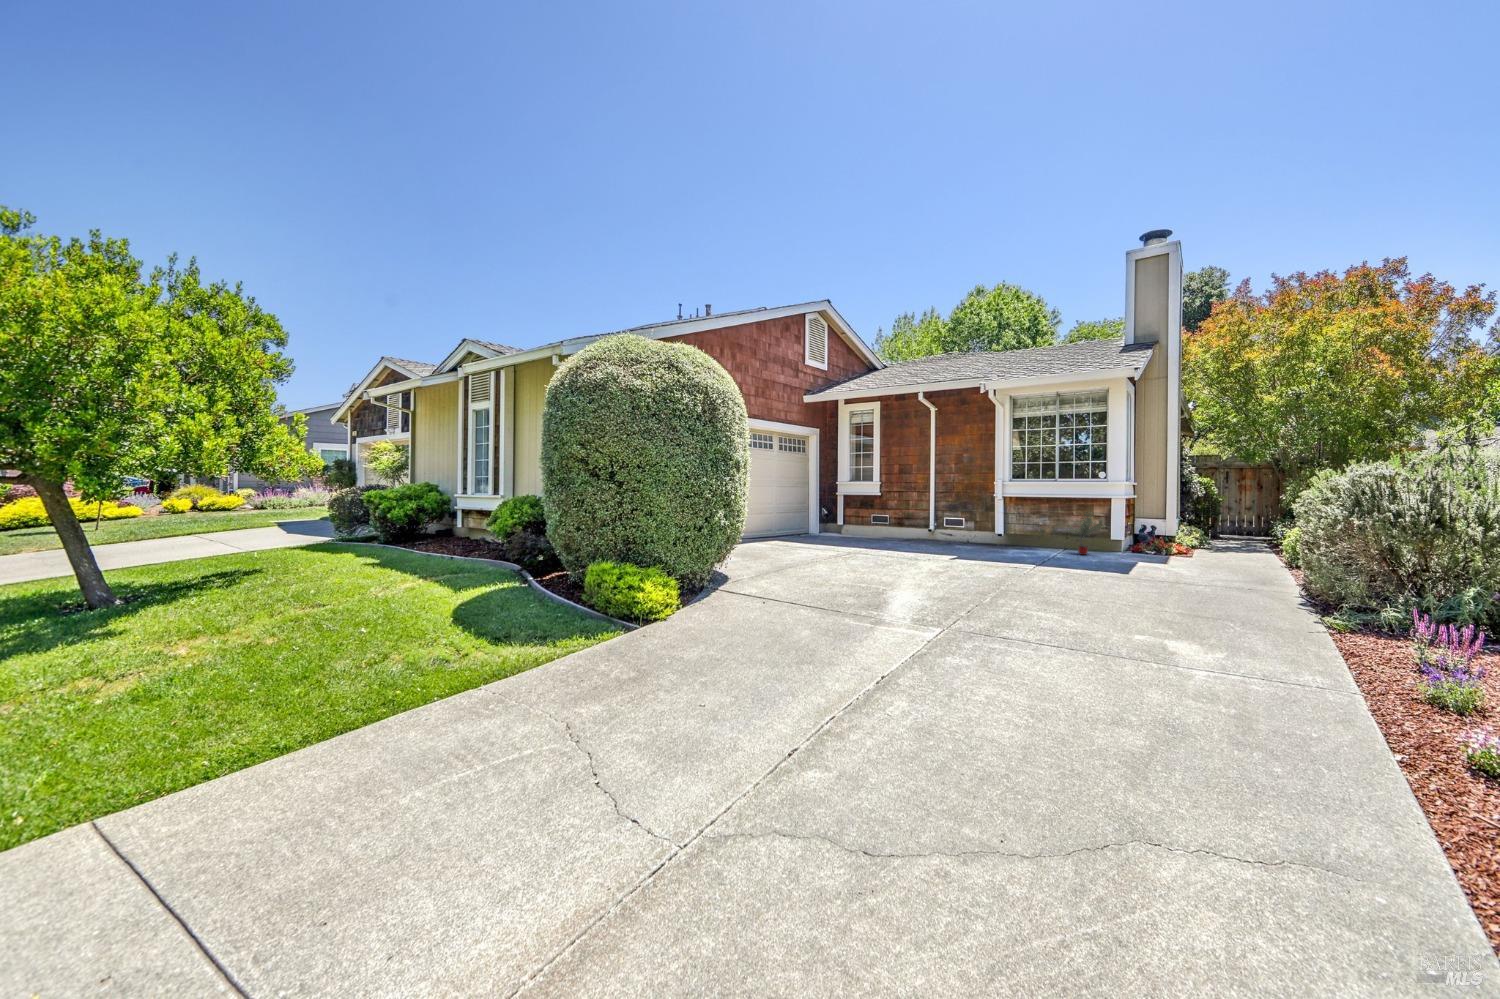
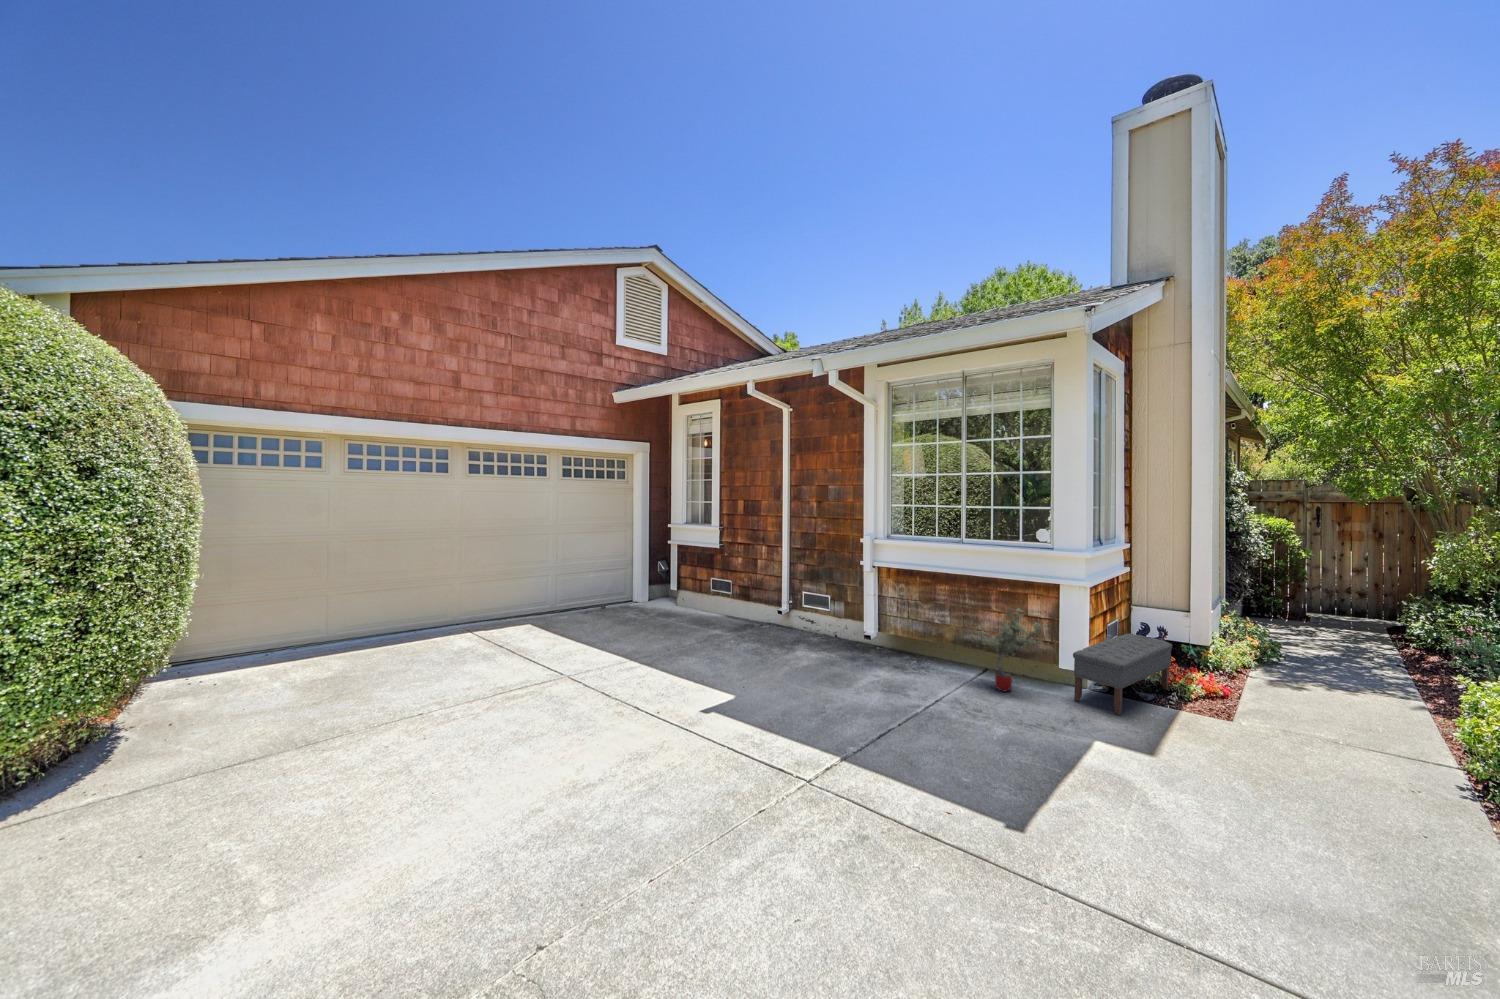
bench: none [1119,527,1164,558] -> present [1073,634,1173,715]

